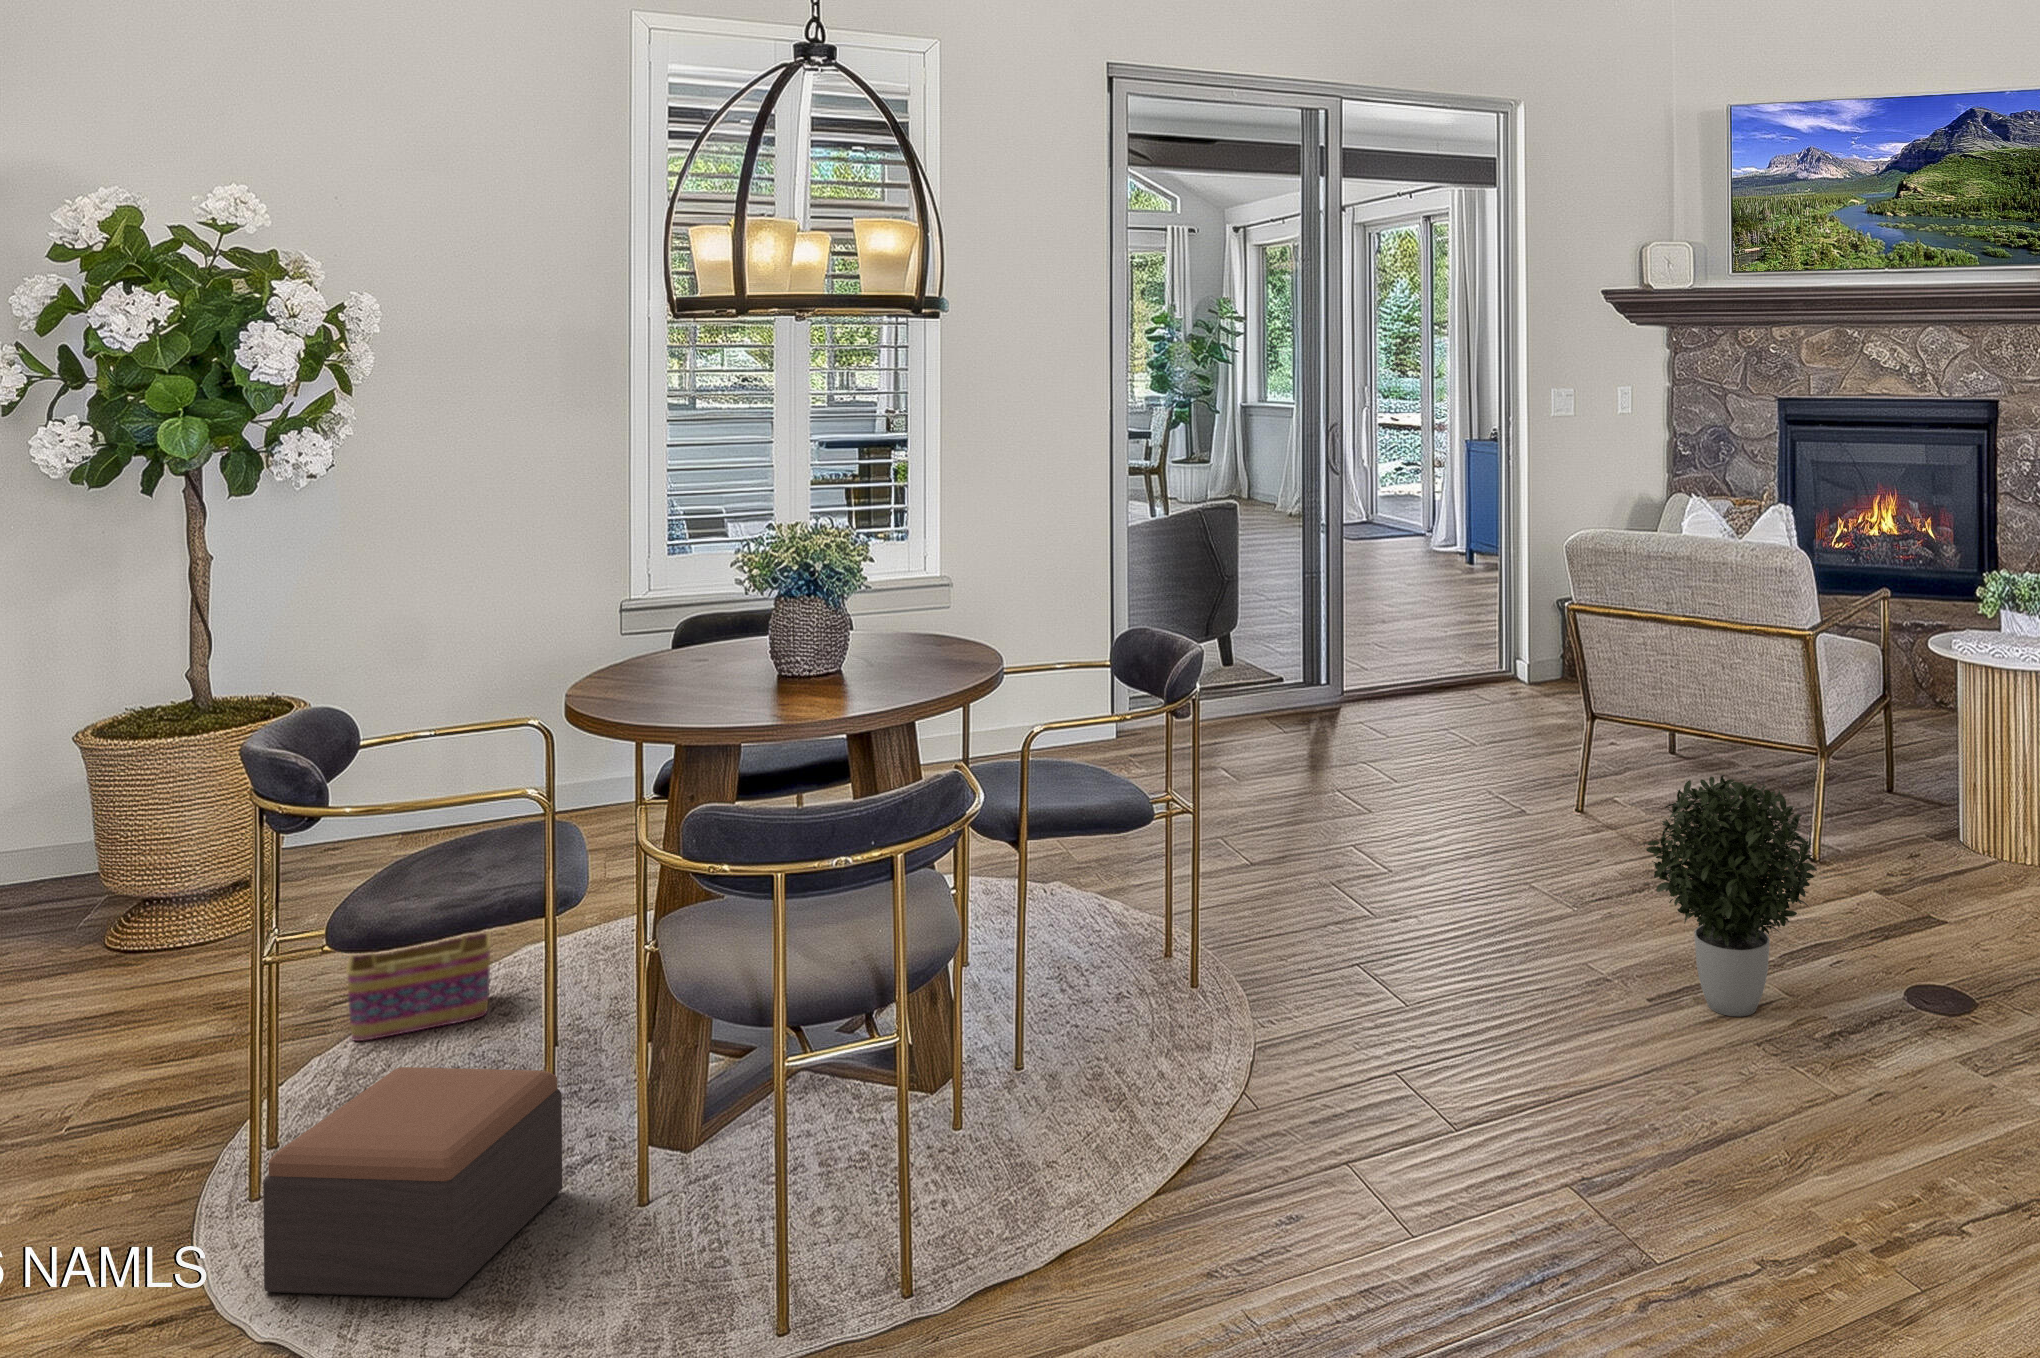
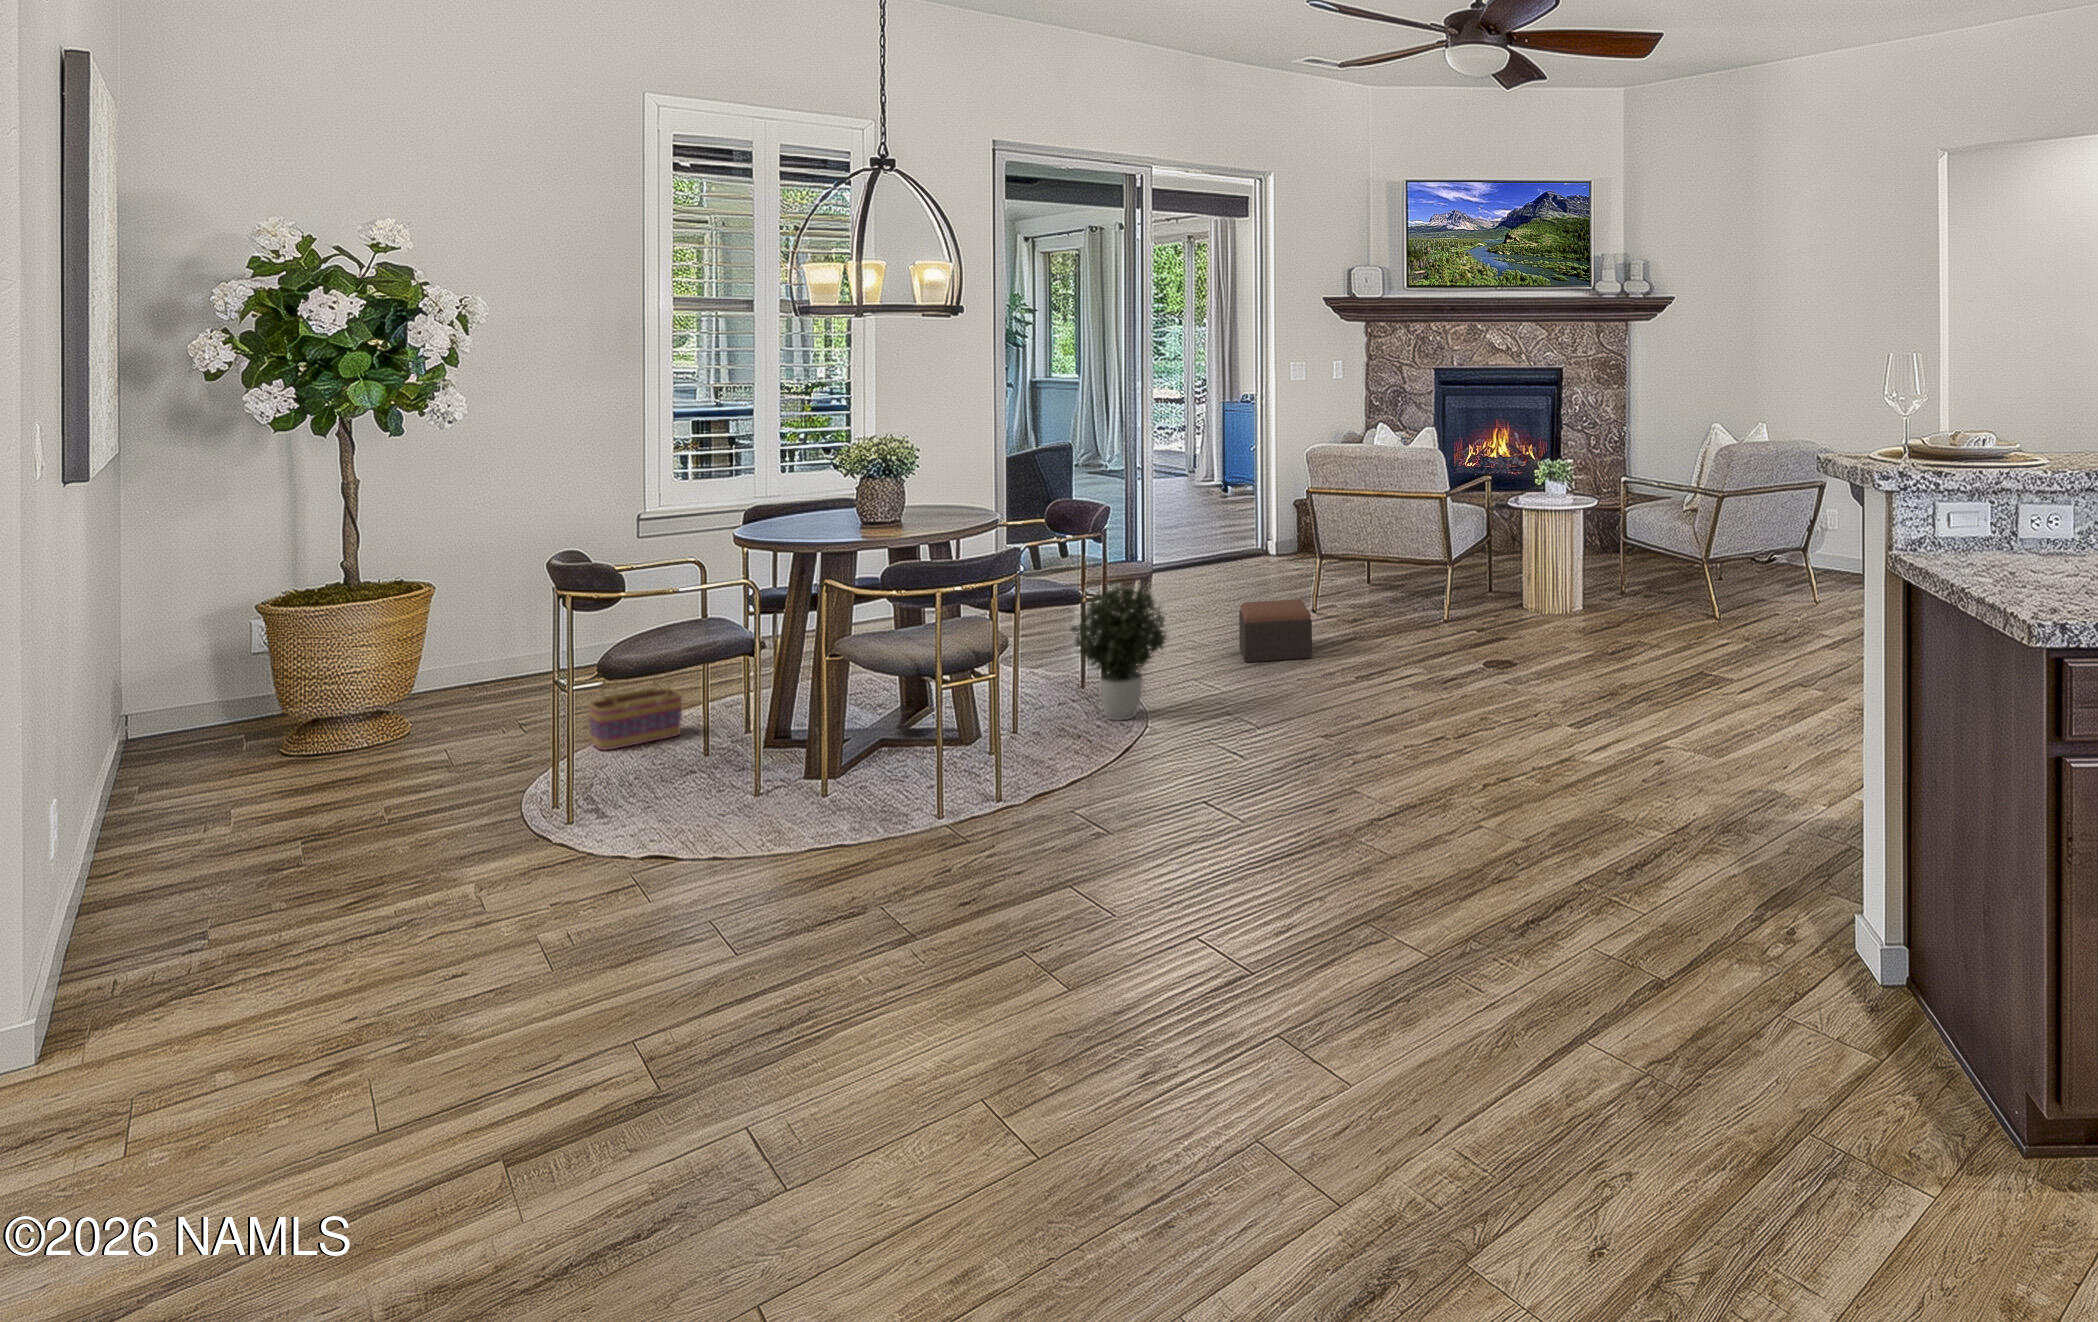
potted plant: present [1646,775,1817,1017] -> present [1071,587,1167,721]
footstool: present [263,1067,562,1298] -> present [1239,600,1312,663]

